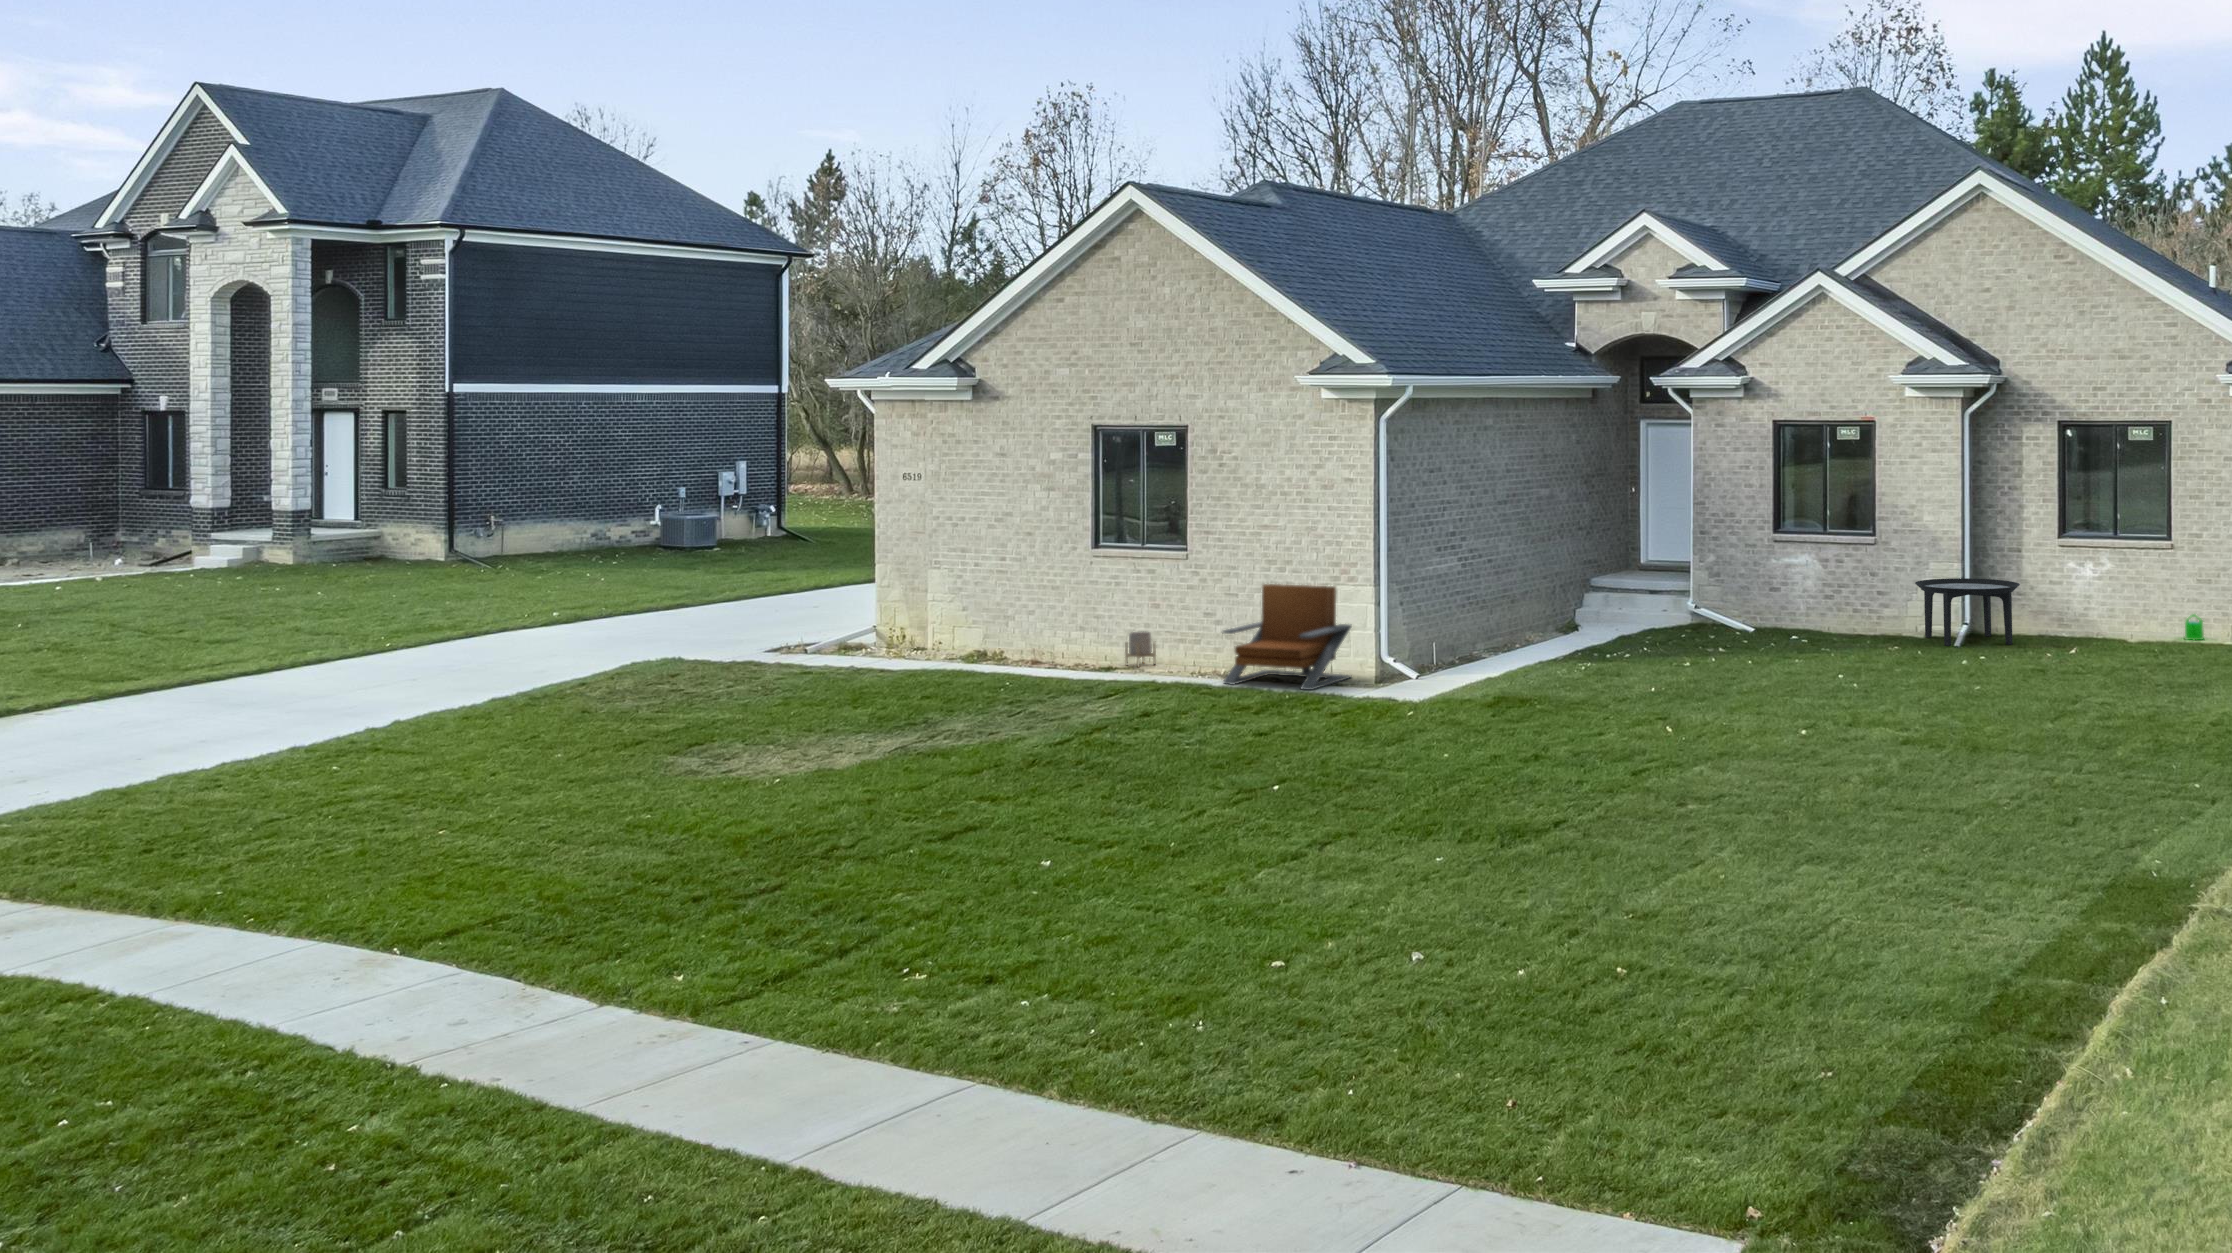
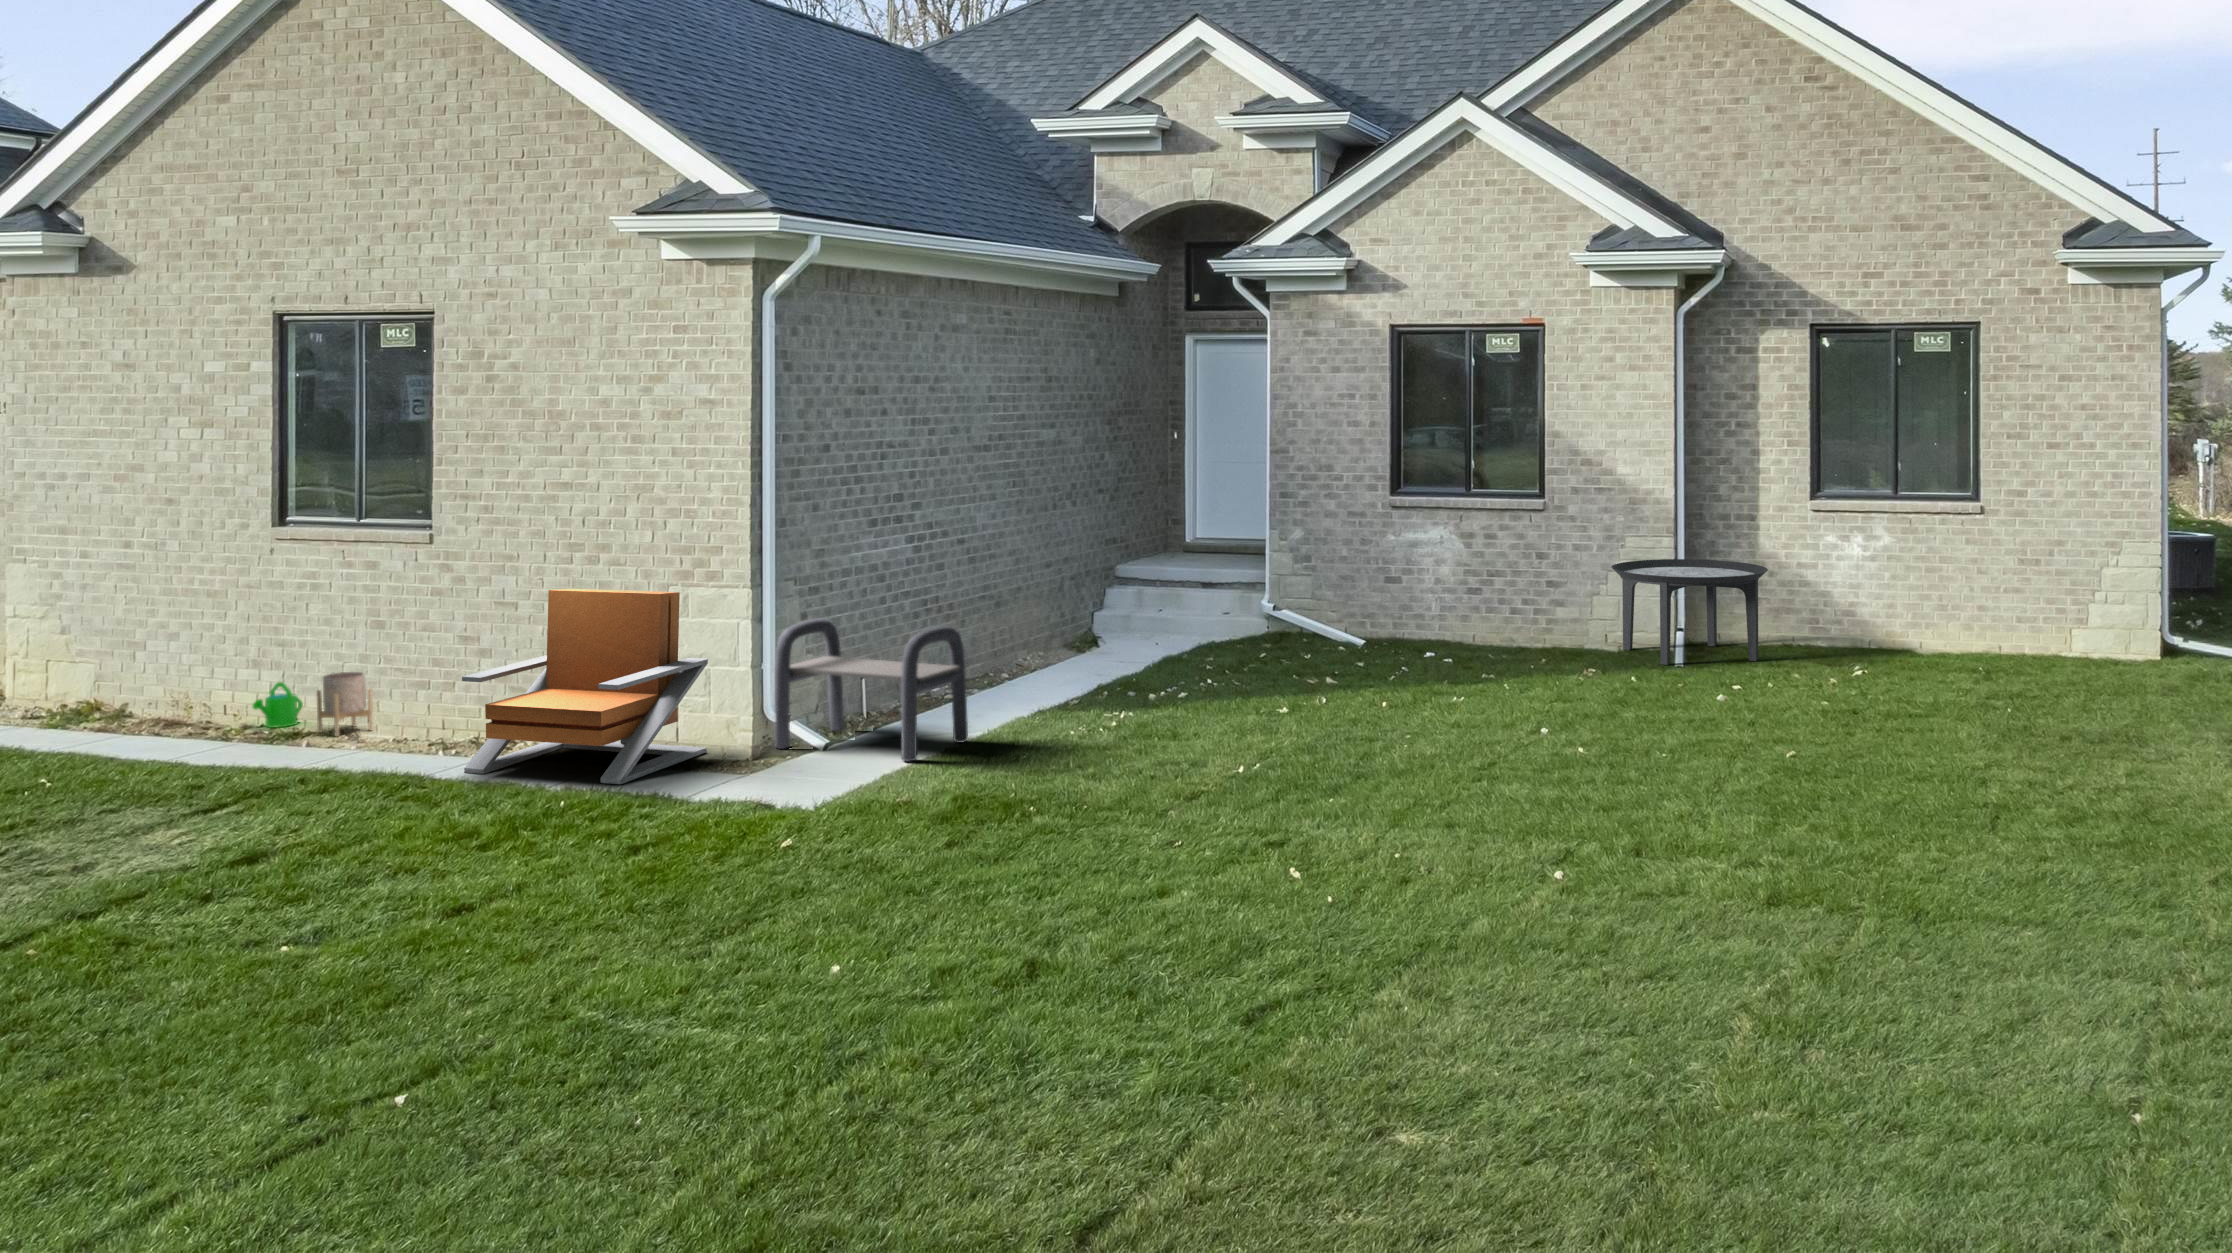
bench: none [1389,603,1500,684] -> present [774,618,968,761]
watering can: present [2185,614,2204,640] -> present [253,682,303,728]

